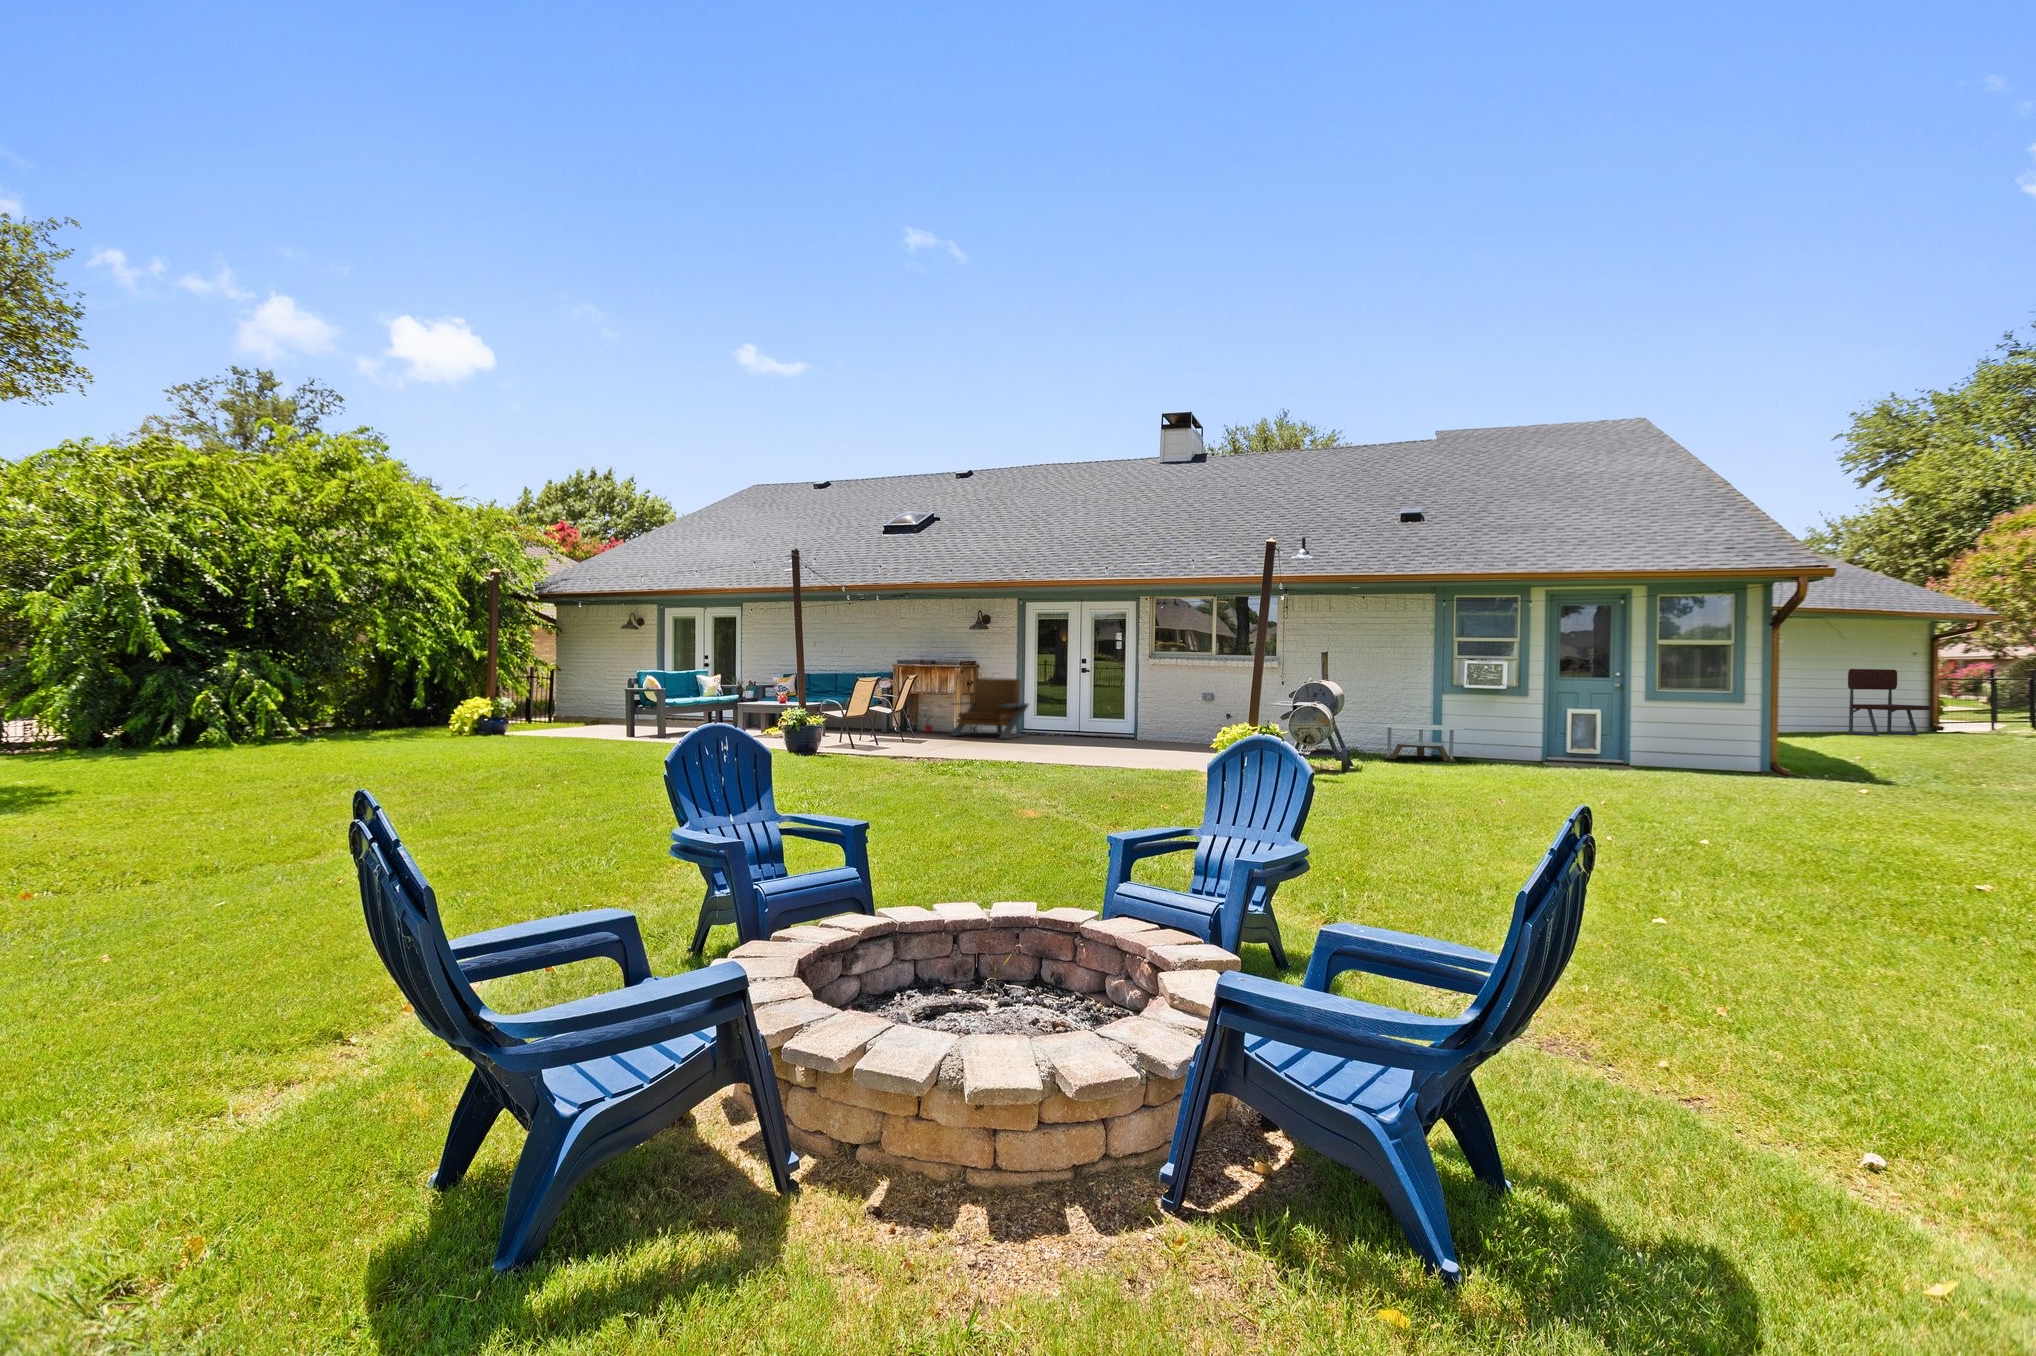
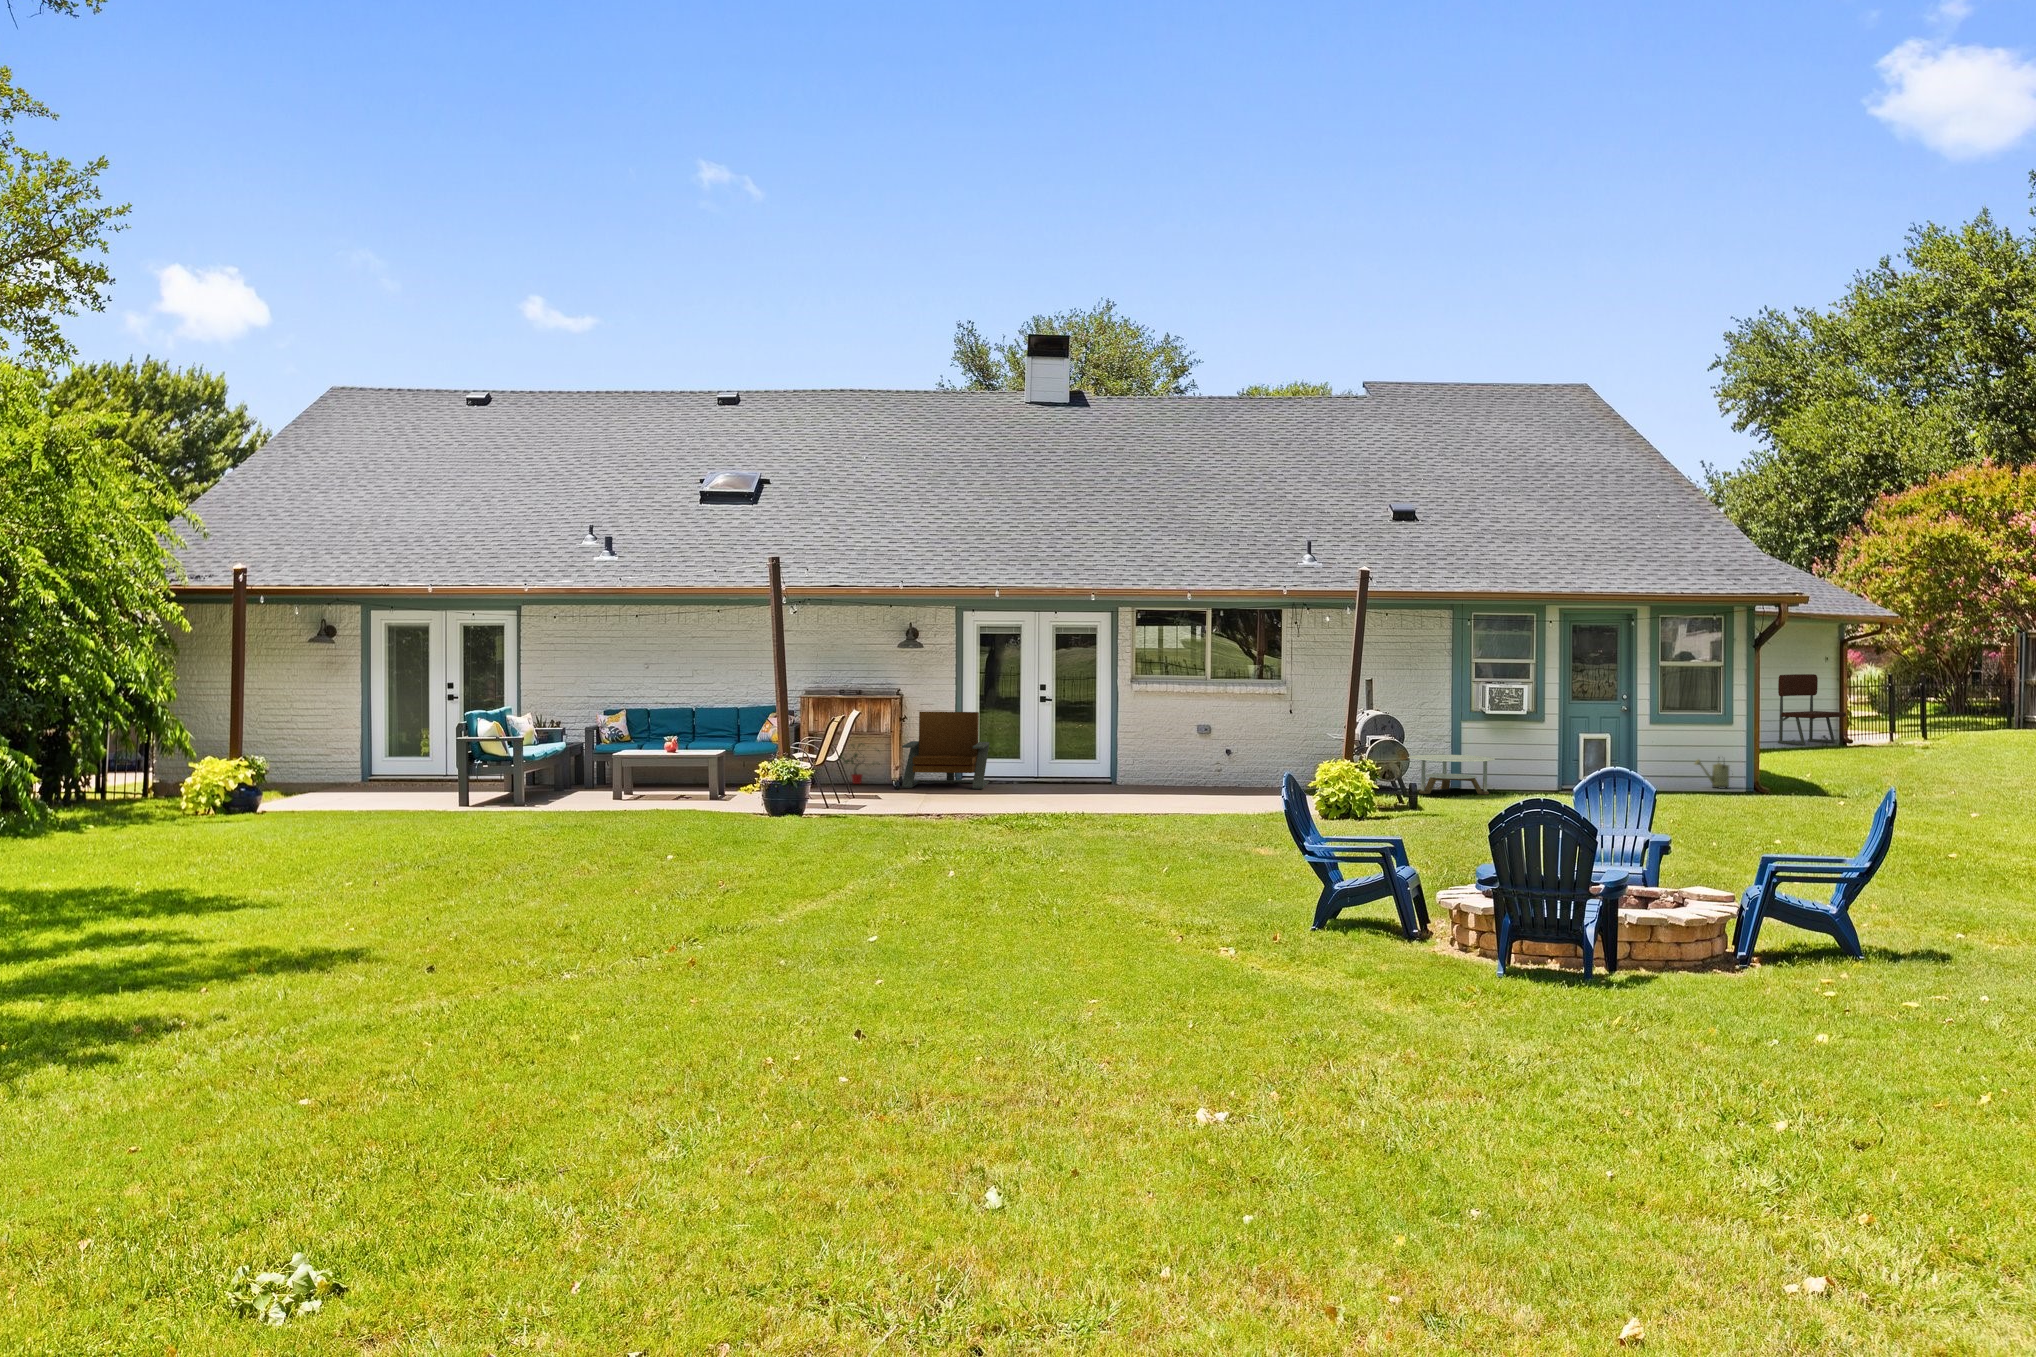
watering can: none [1697,735,1744,768] -> present [1695,759,1729,788]

